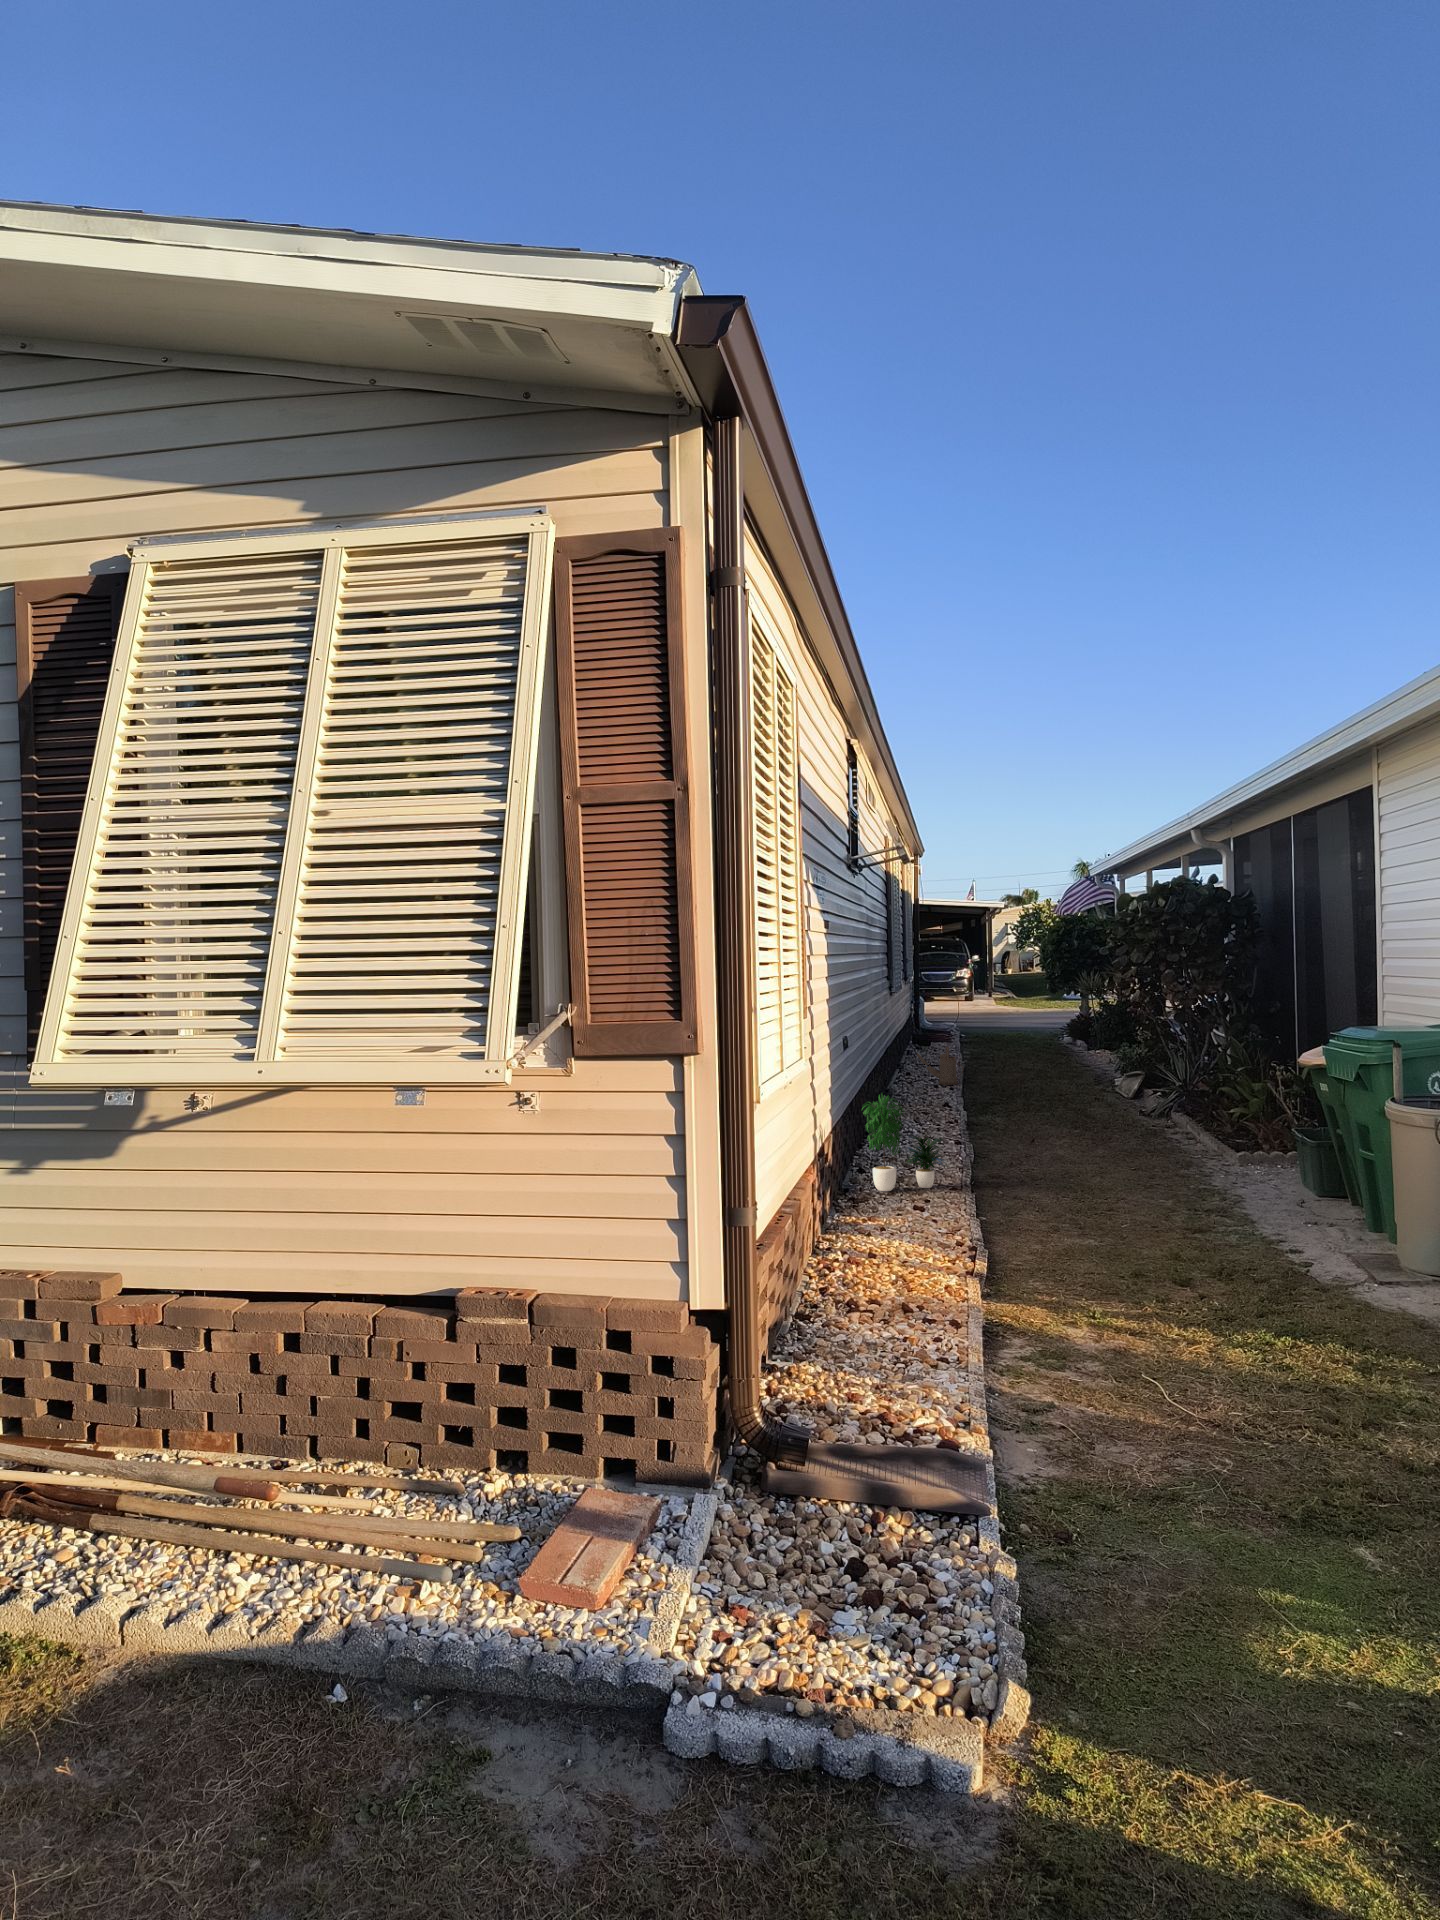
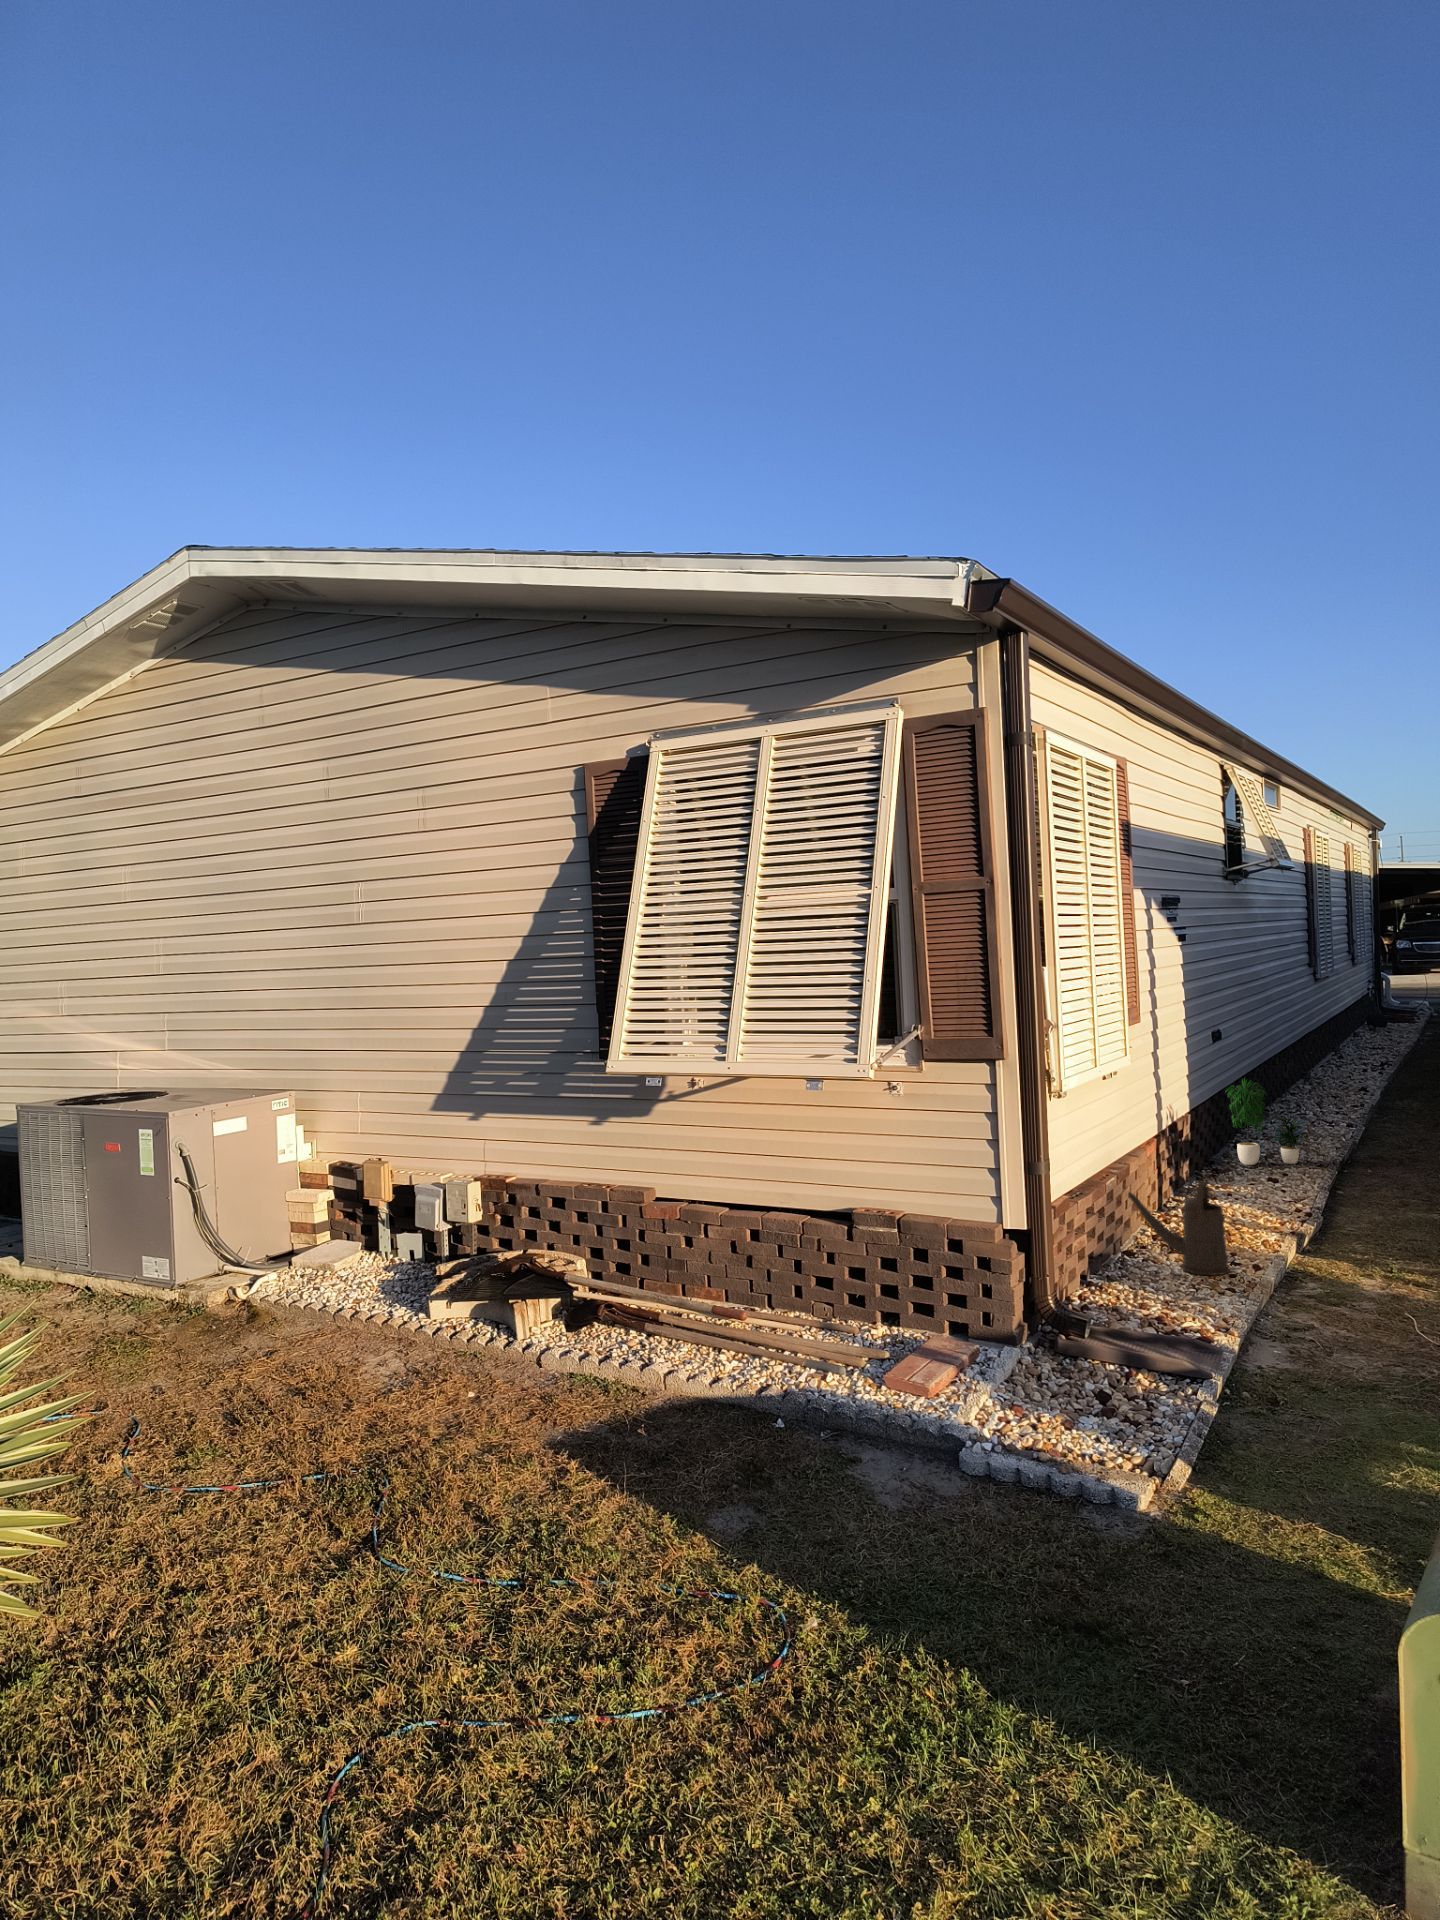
watering can: present [917,1047,963,1085] -> present [1128,1182,1243,1276]

